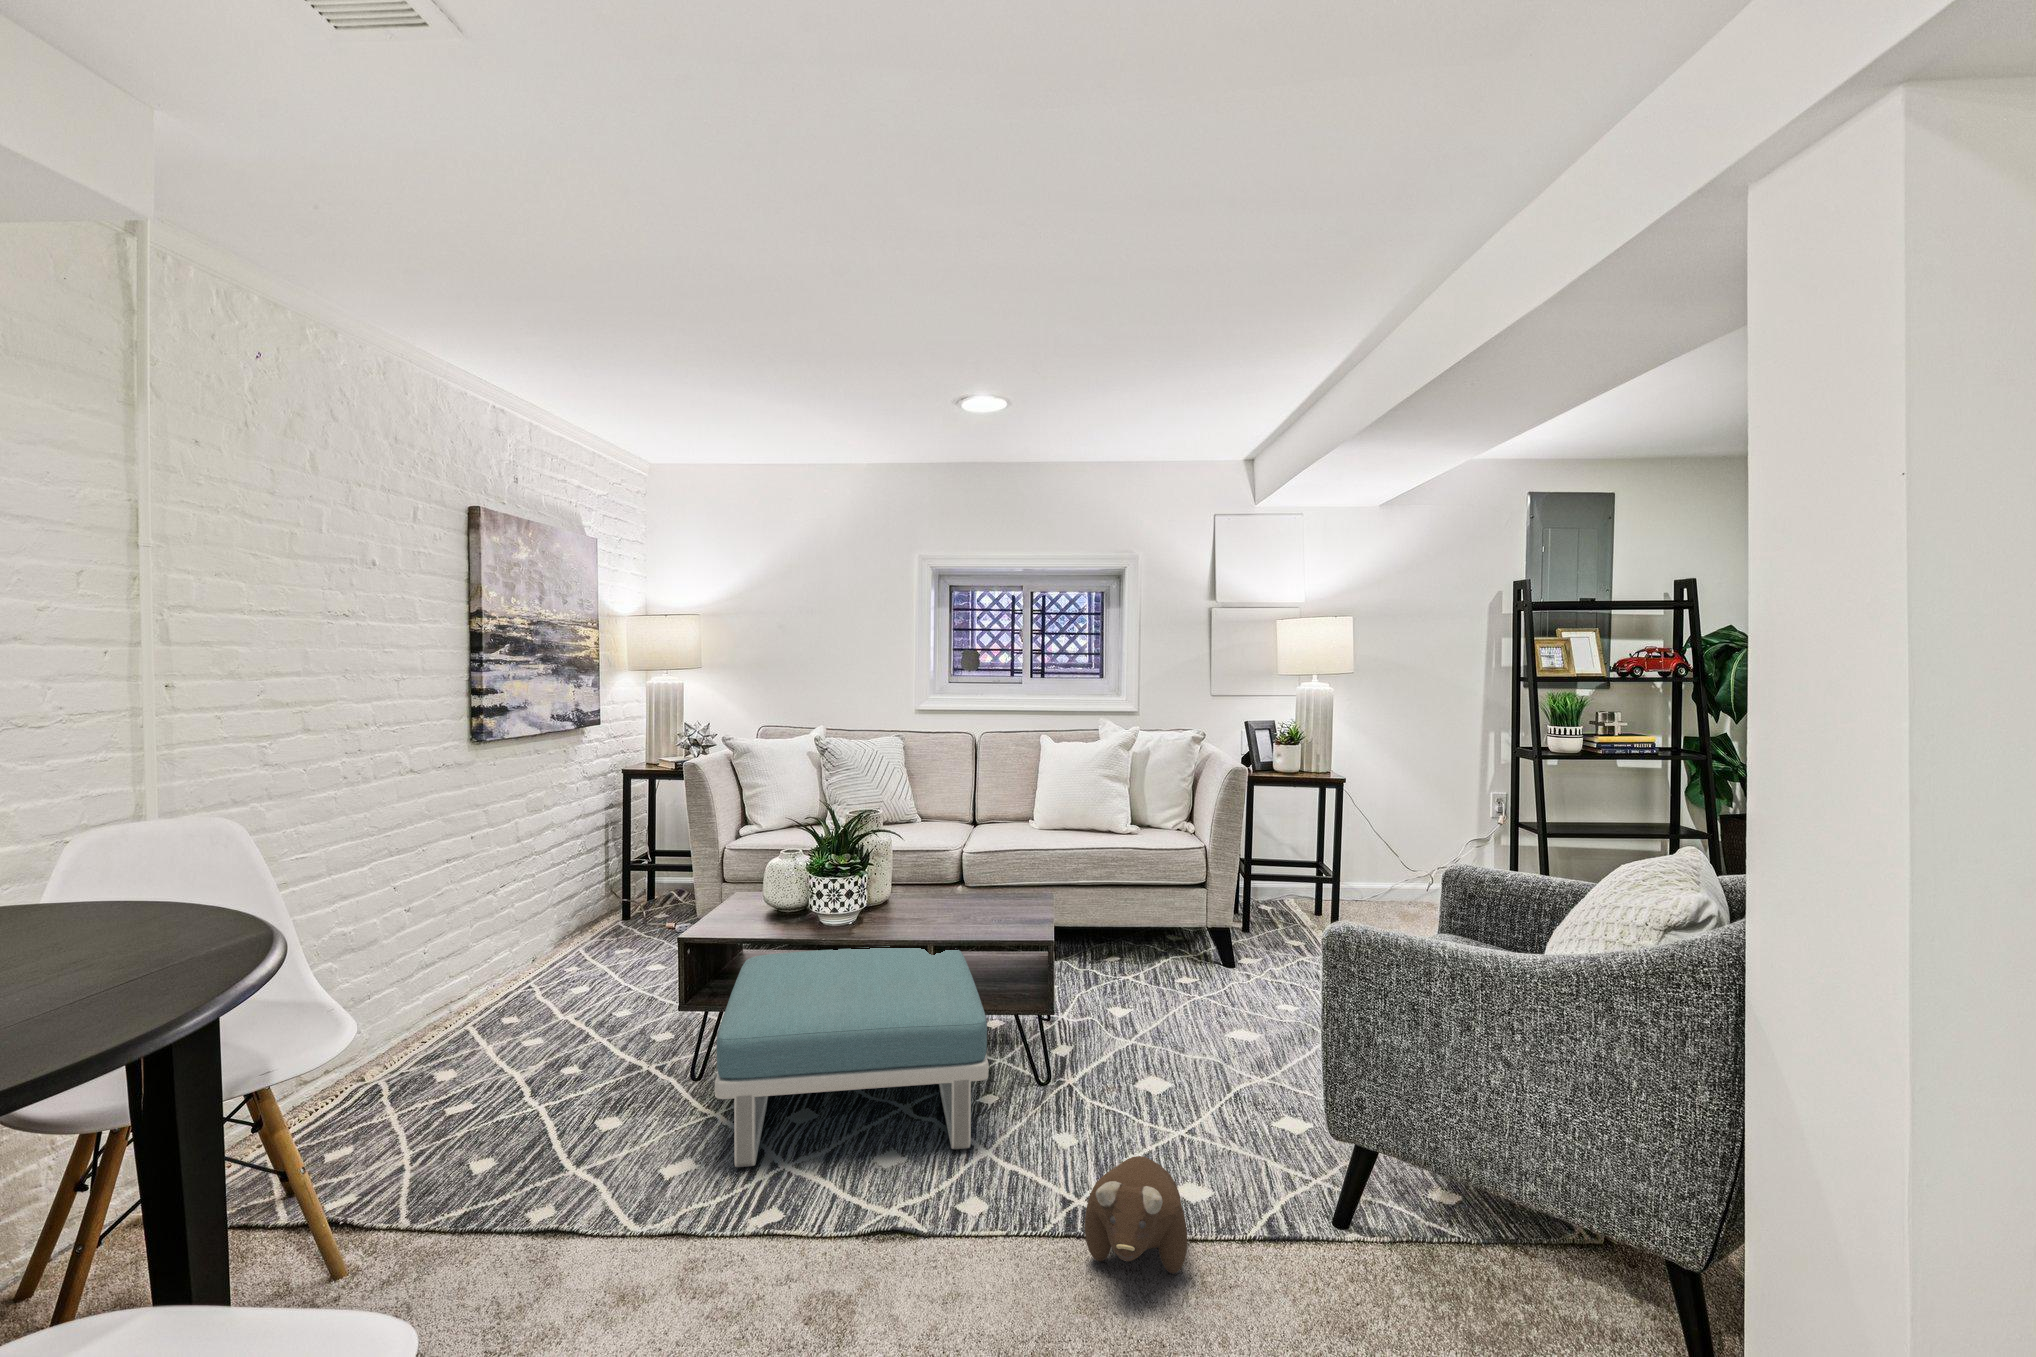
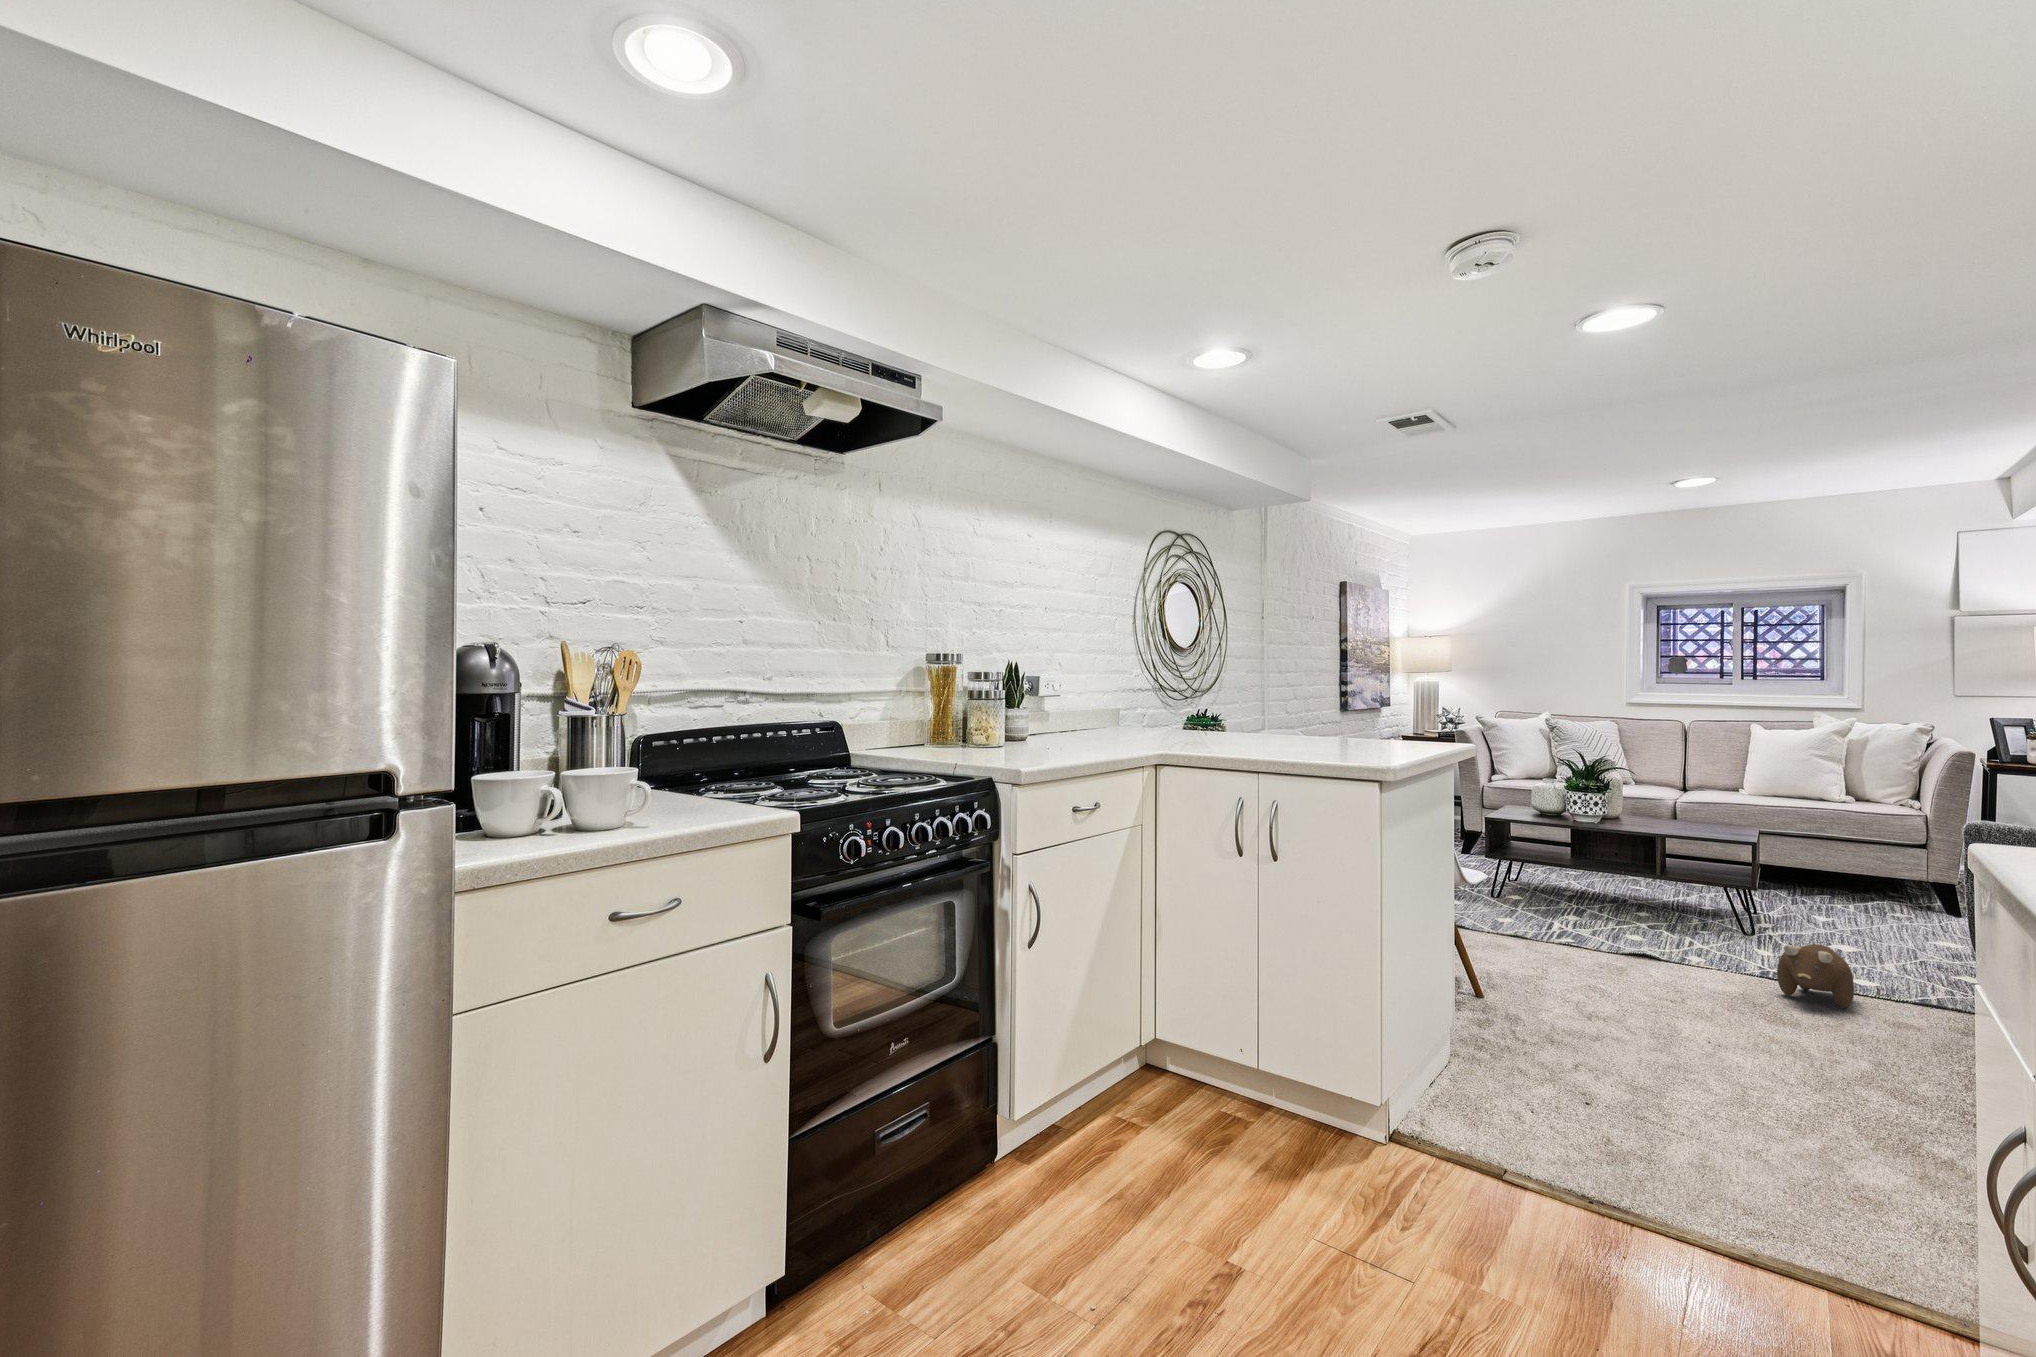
footstool: present [715,948,989,1167] -> none [1523,835,1706,948]

